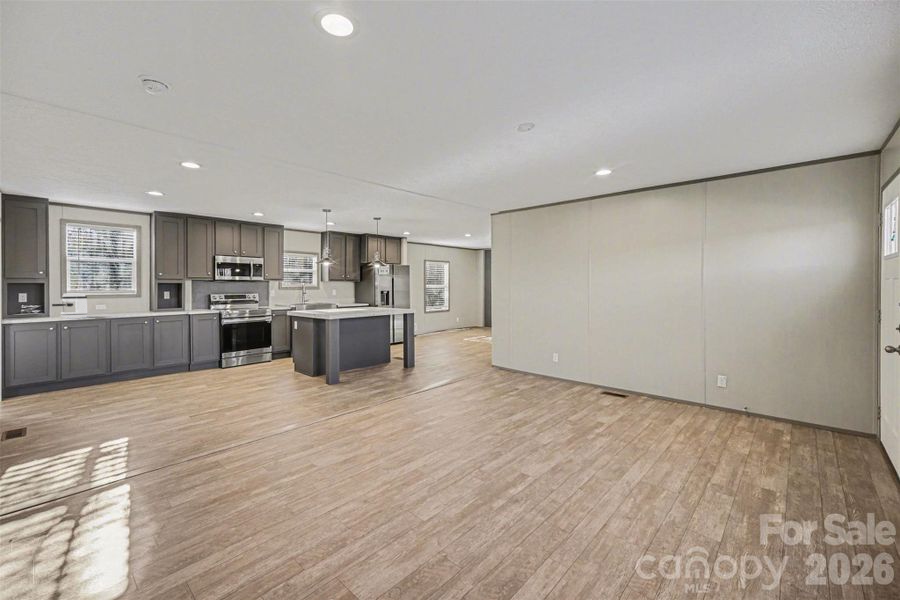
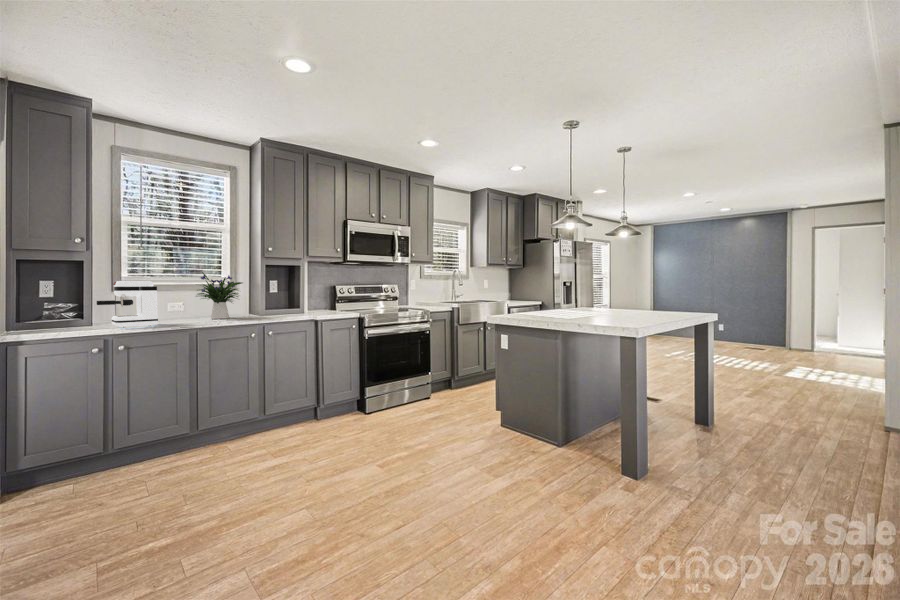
flower arrangement: none [111,288,144,314] -> present [198,272,242,319]

